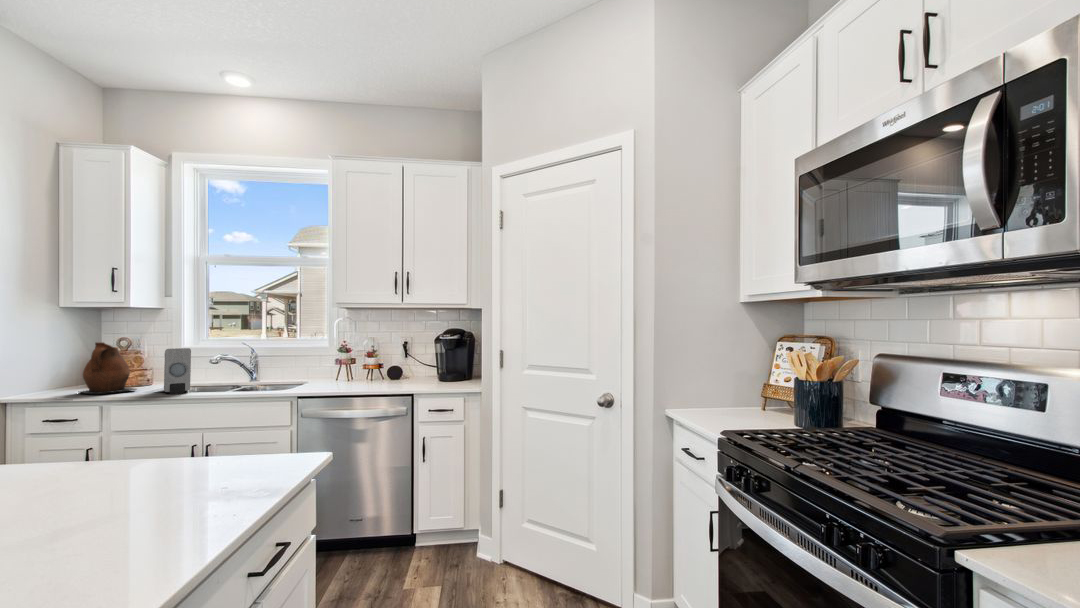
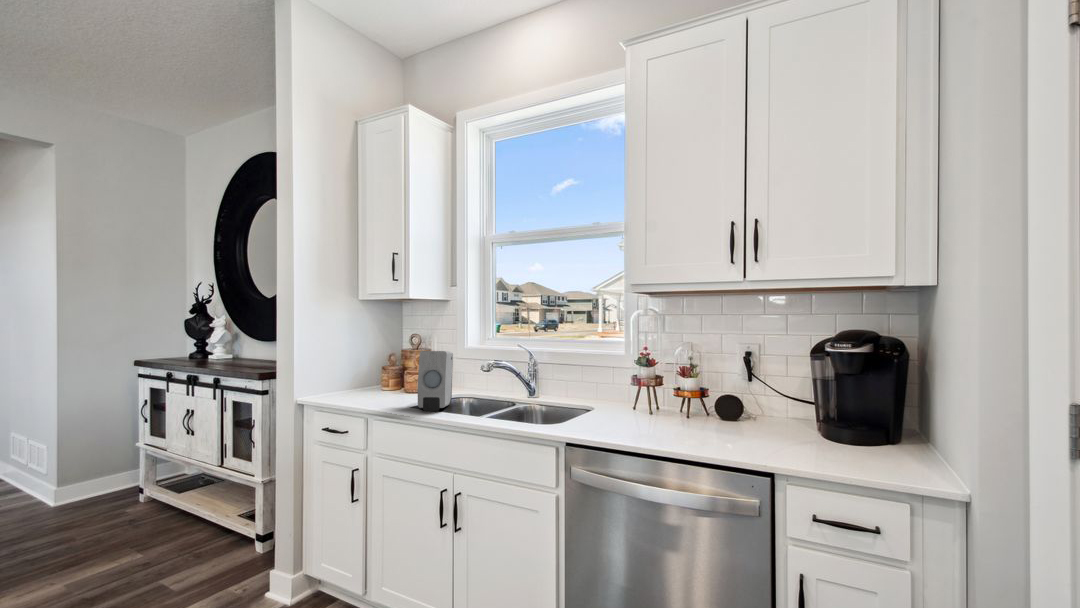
ceramic pitcher: present [81,342,136,394] -> none [352,340,407,402]

